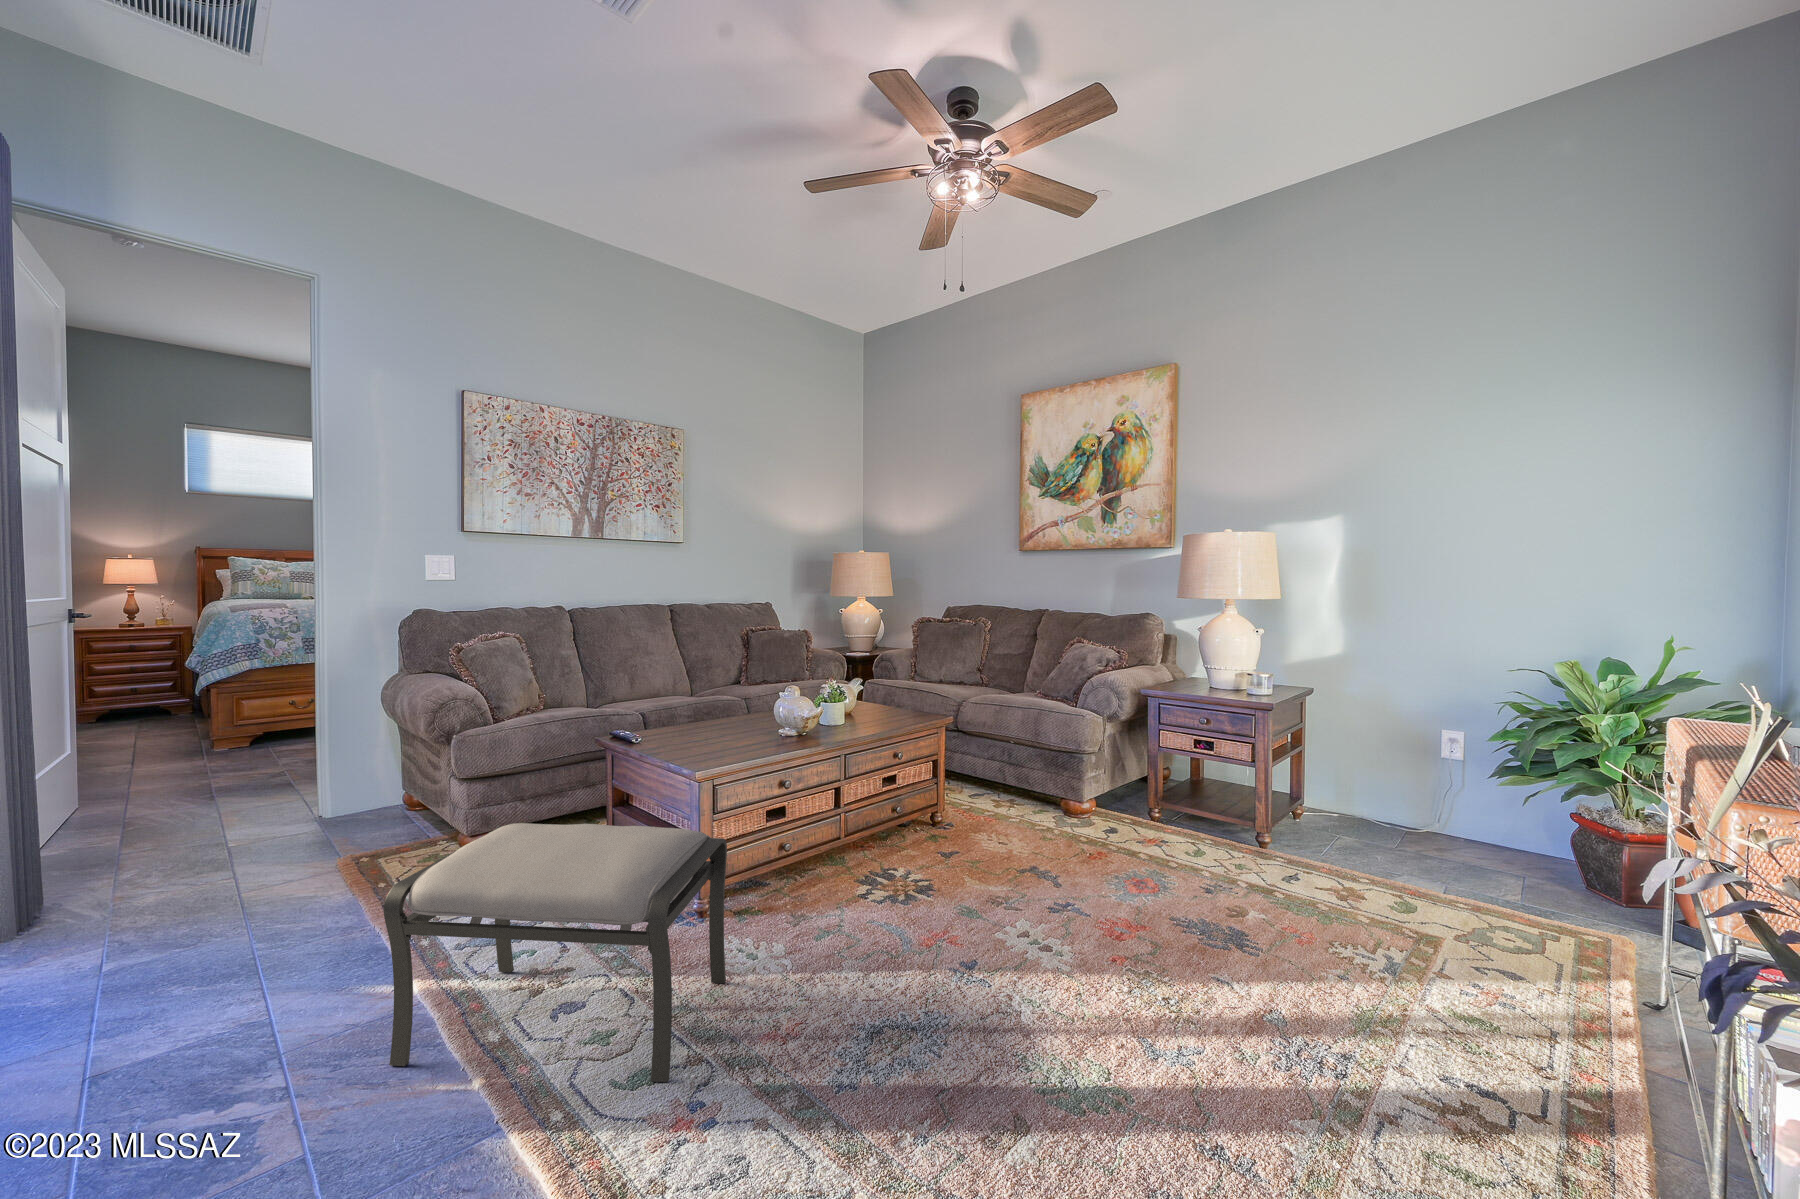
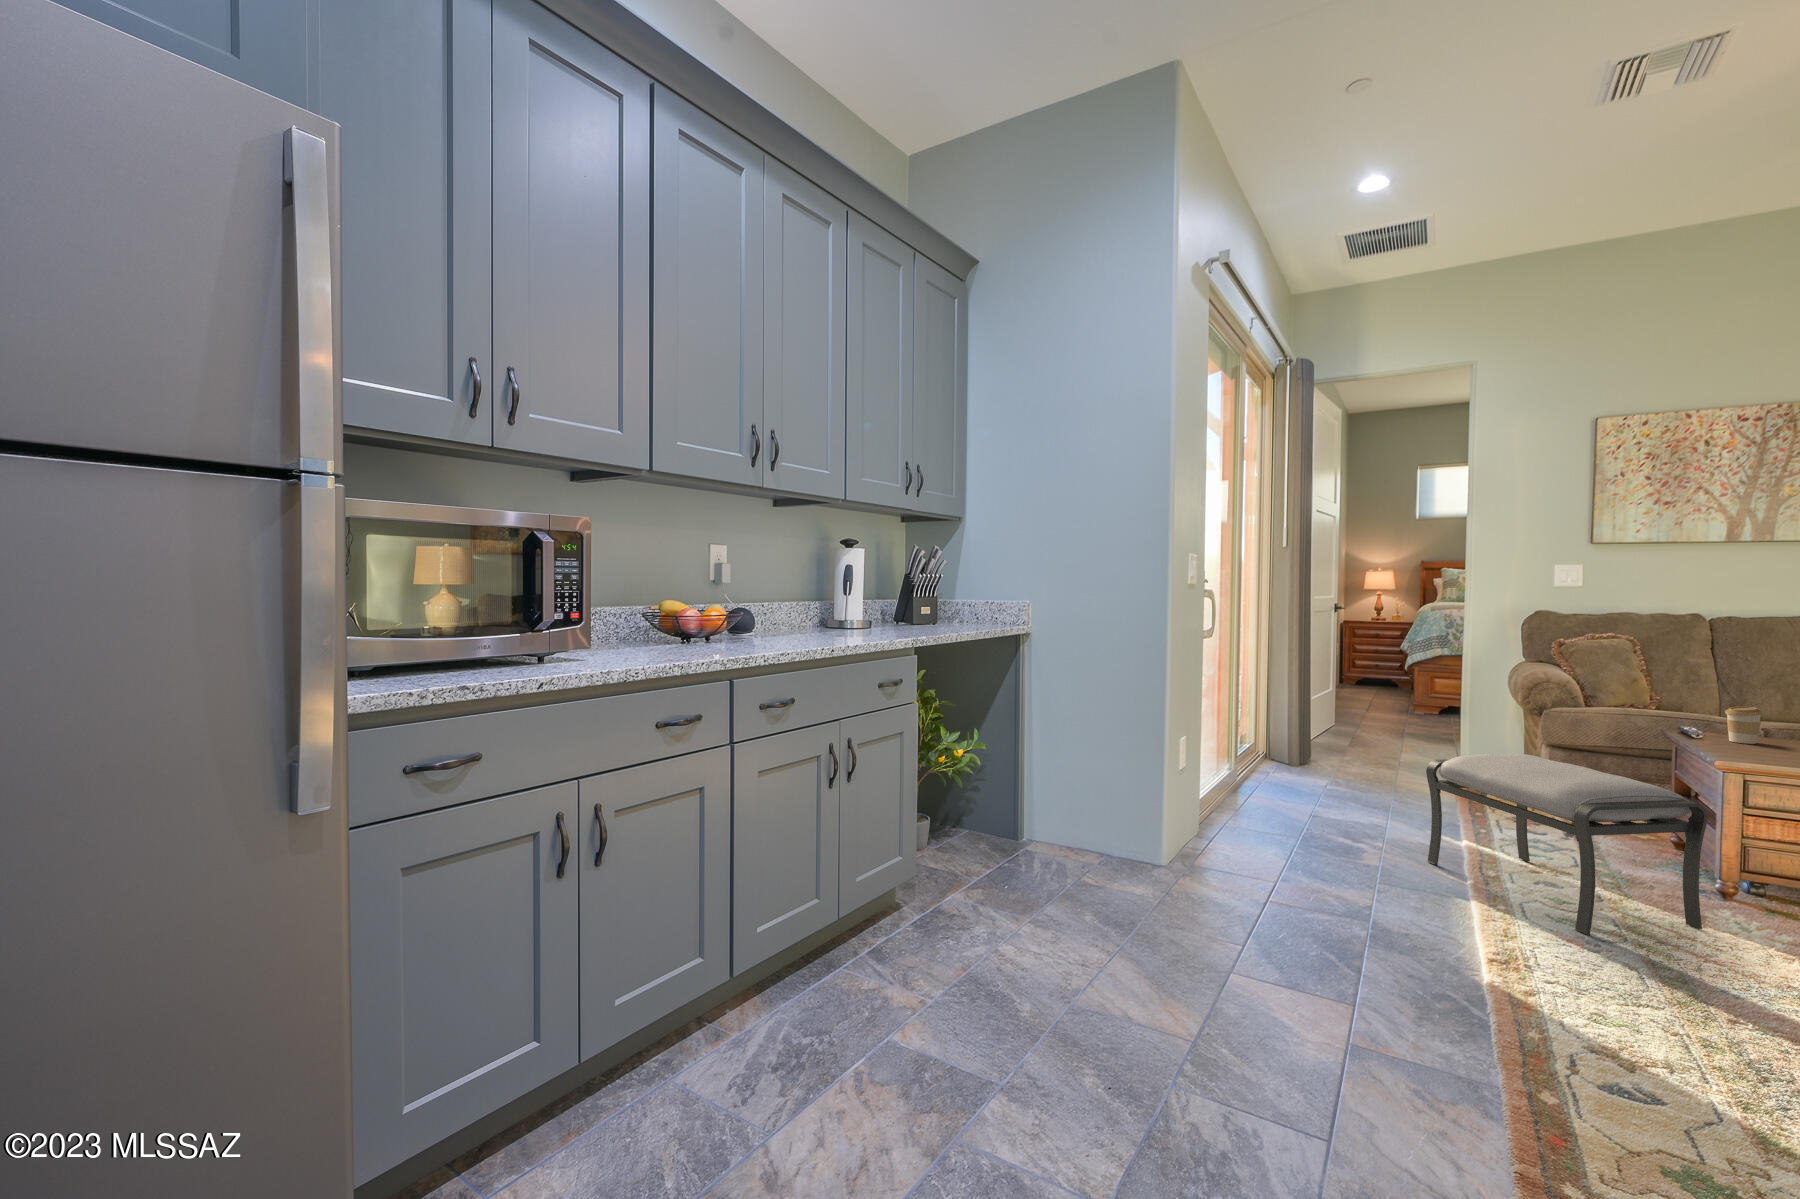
coffee cup: none [648,702,675,740] -> present [1725,707,1762,744]

